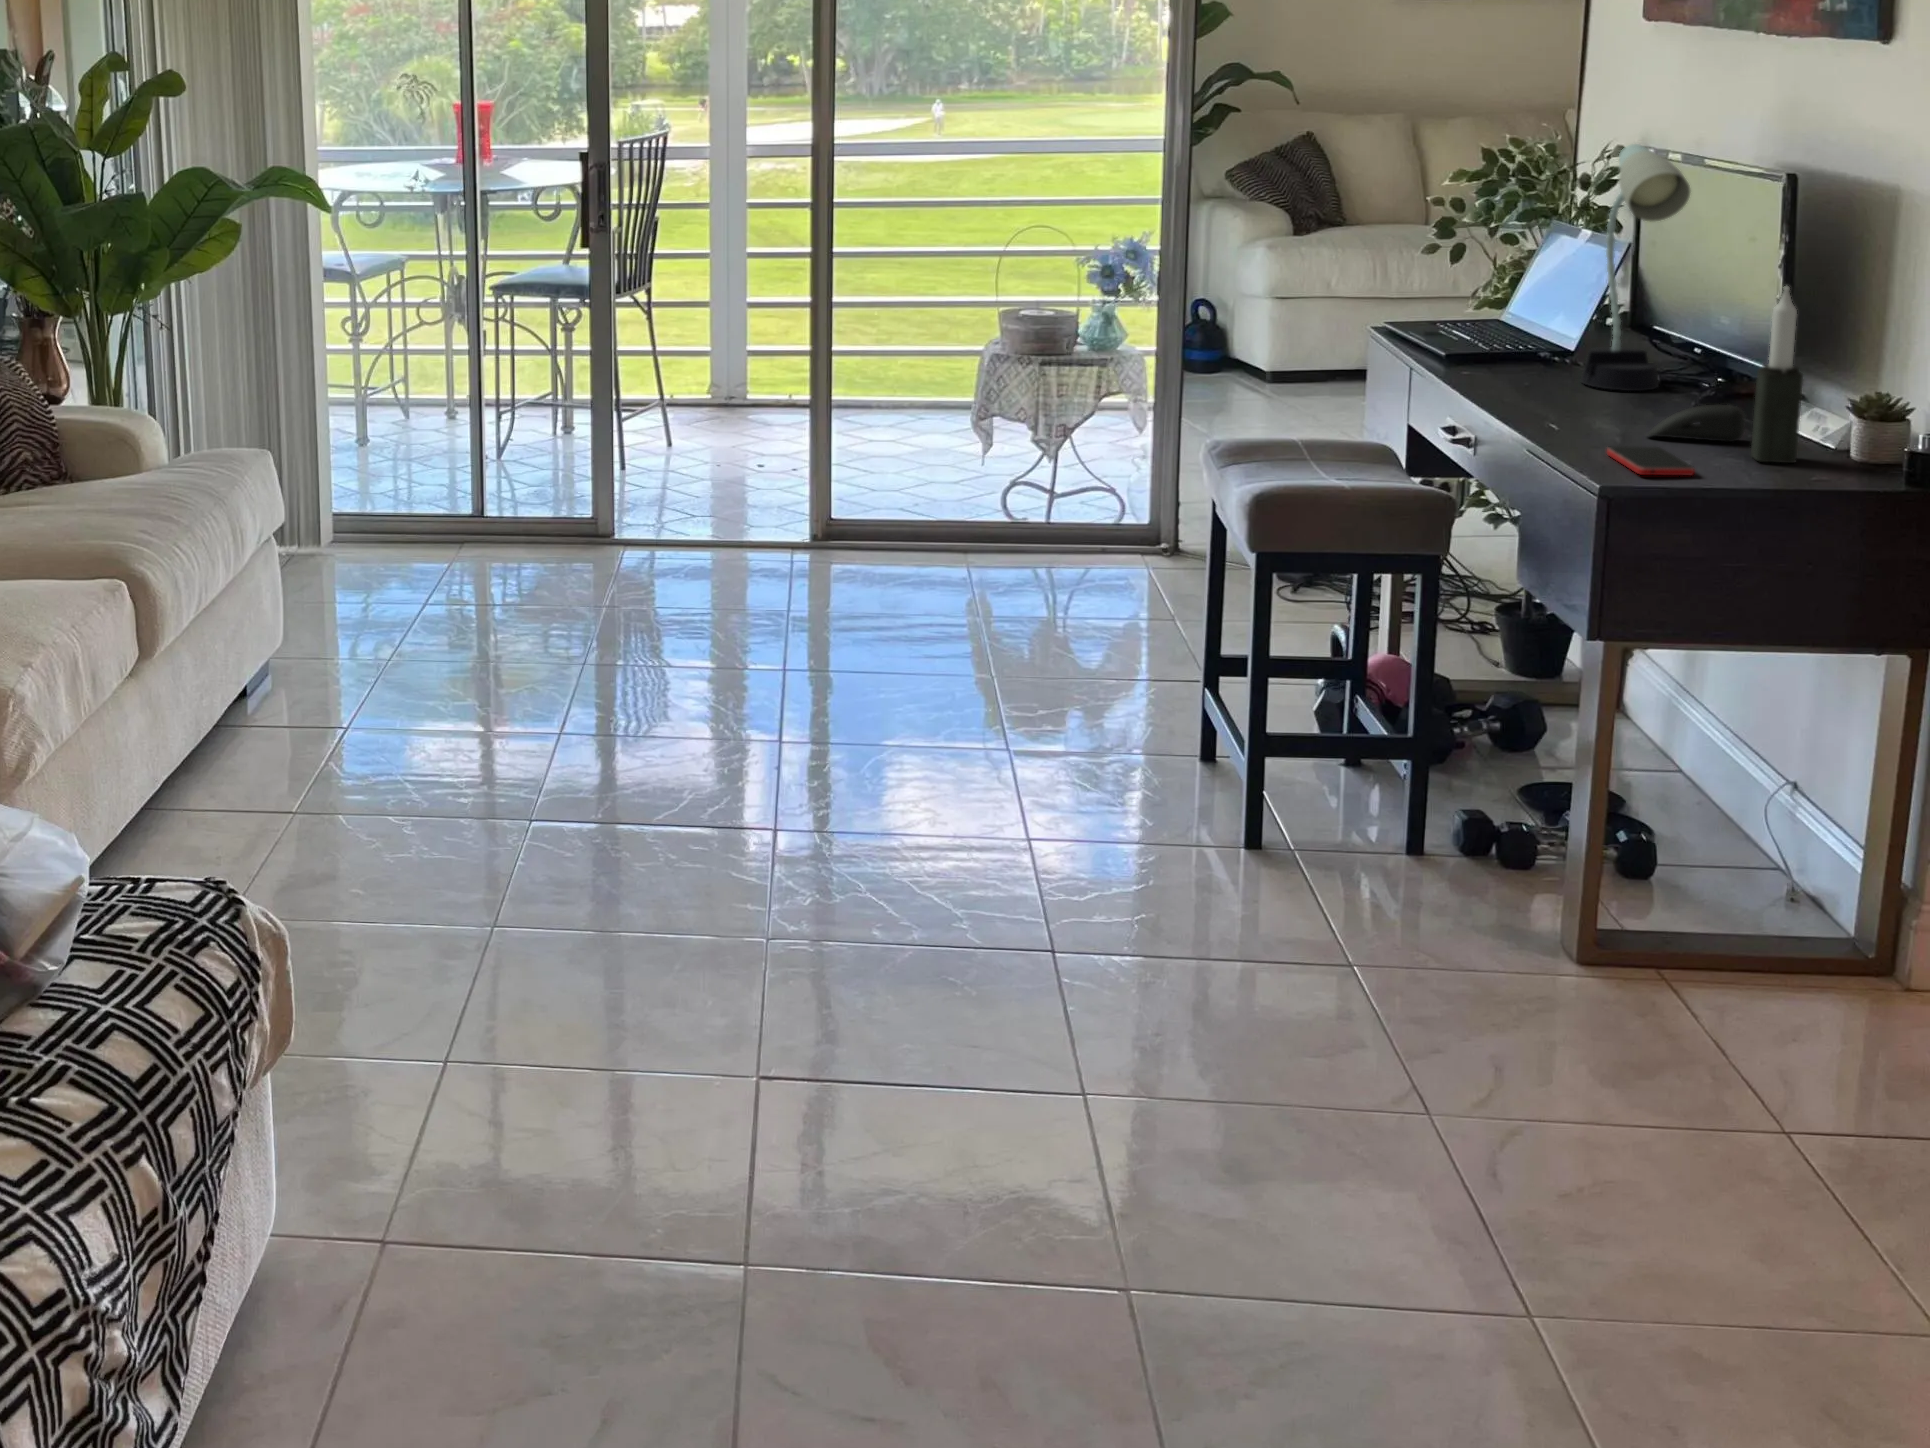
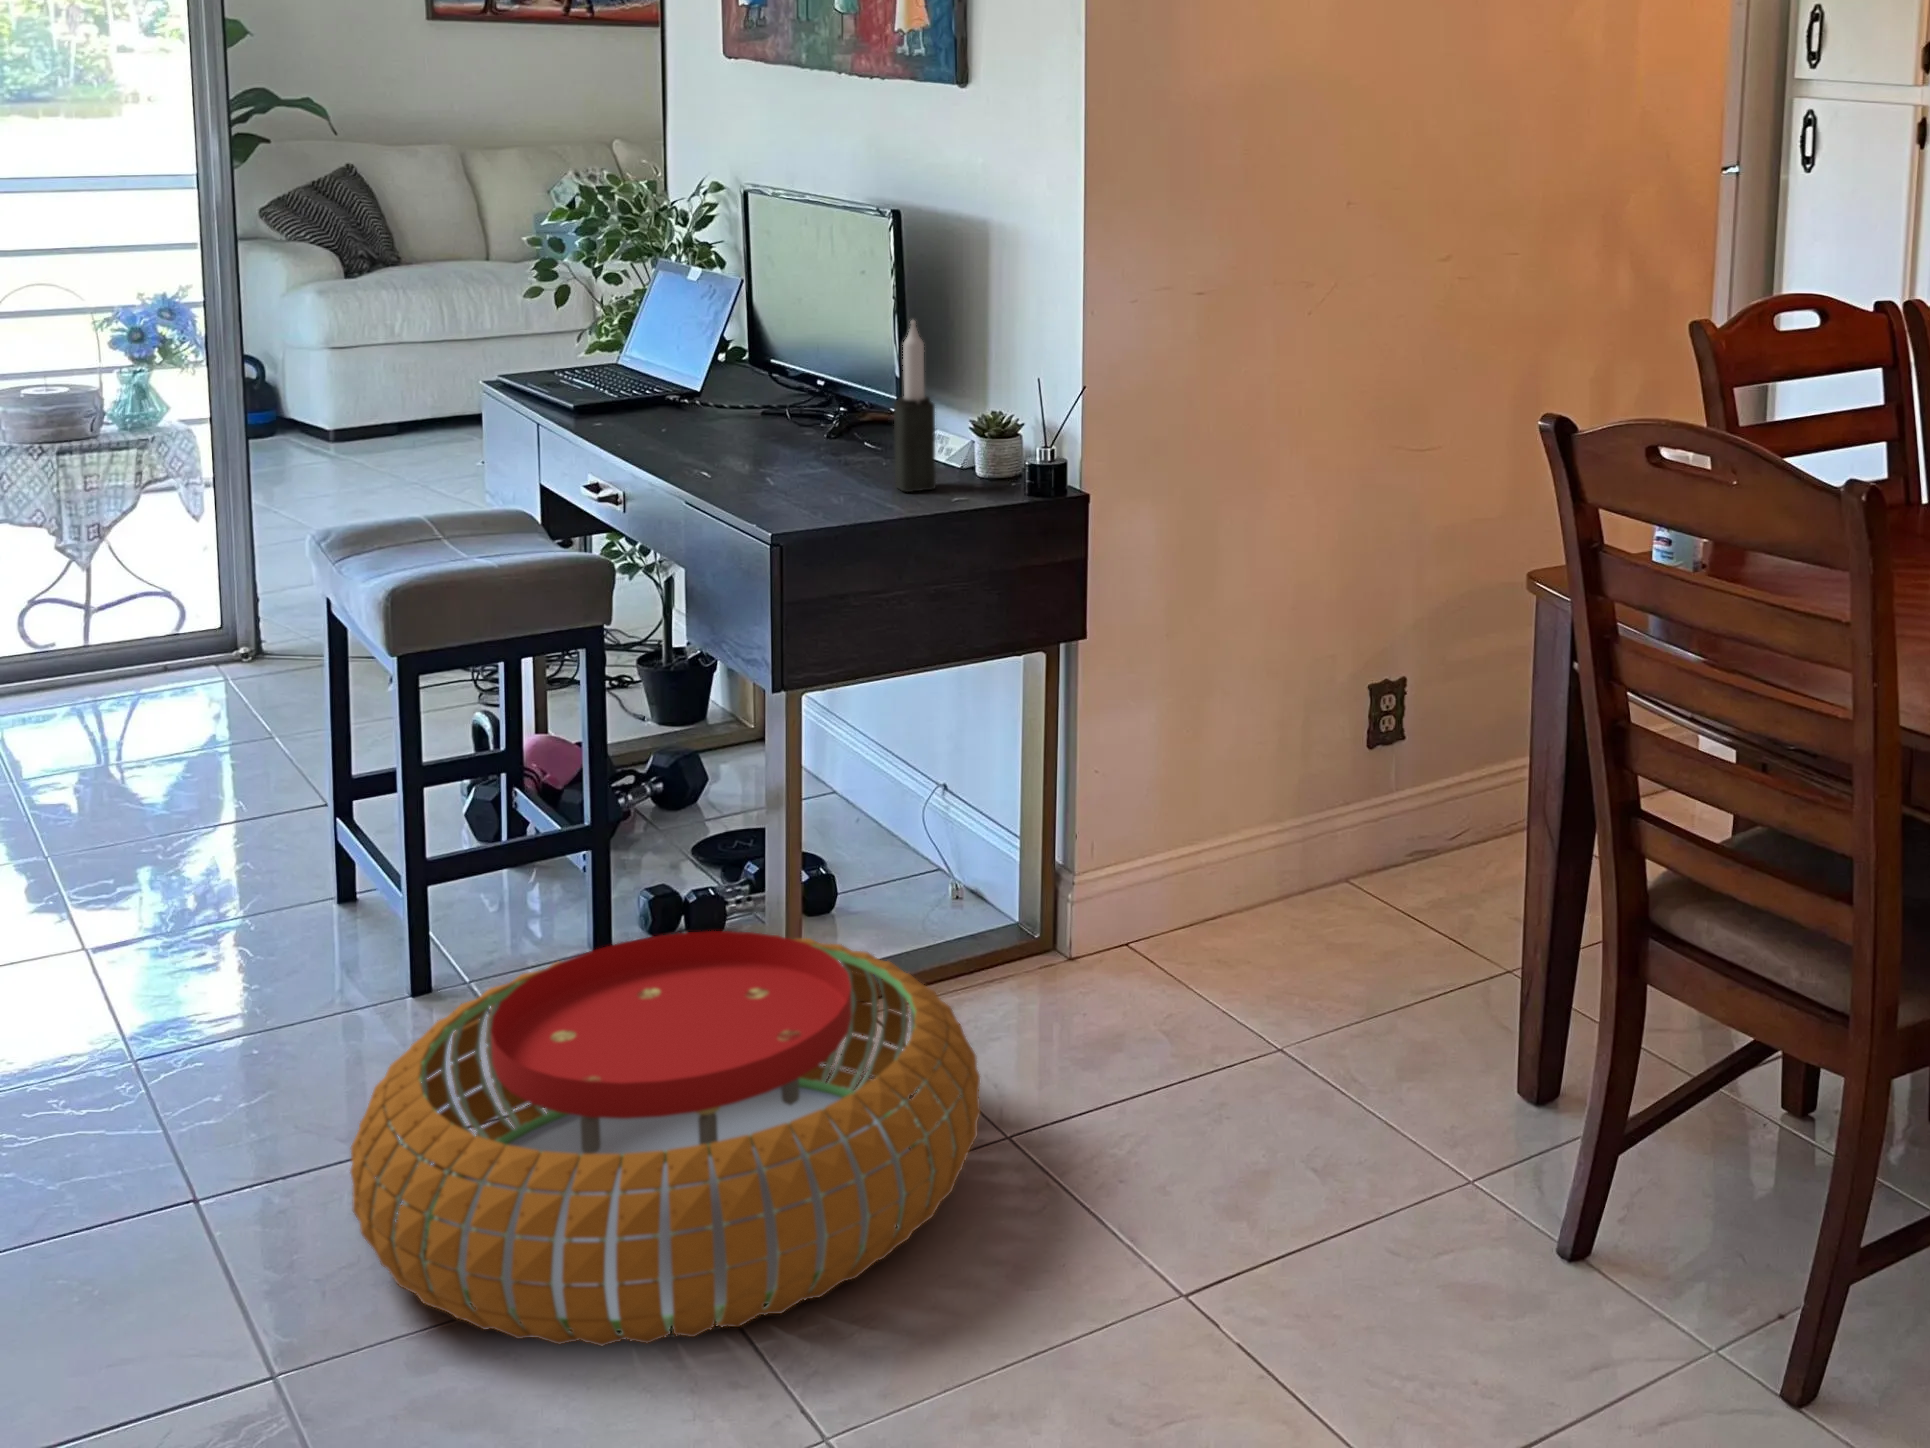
desk lamp: present [1581,144,1690,391] -> none [714,182,803,430]
computer mouse: present [1647,405,1745,442] -> none [795,439,884,476]
smartphone: present [1607,447,1694,476] -> none [765,488,853,520]
pouf: none [1157,831,1749,1188] -> present [350,931,980,1346]

